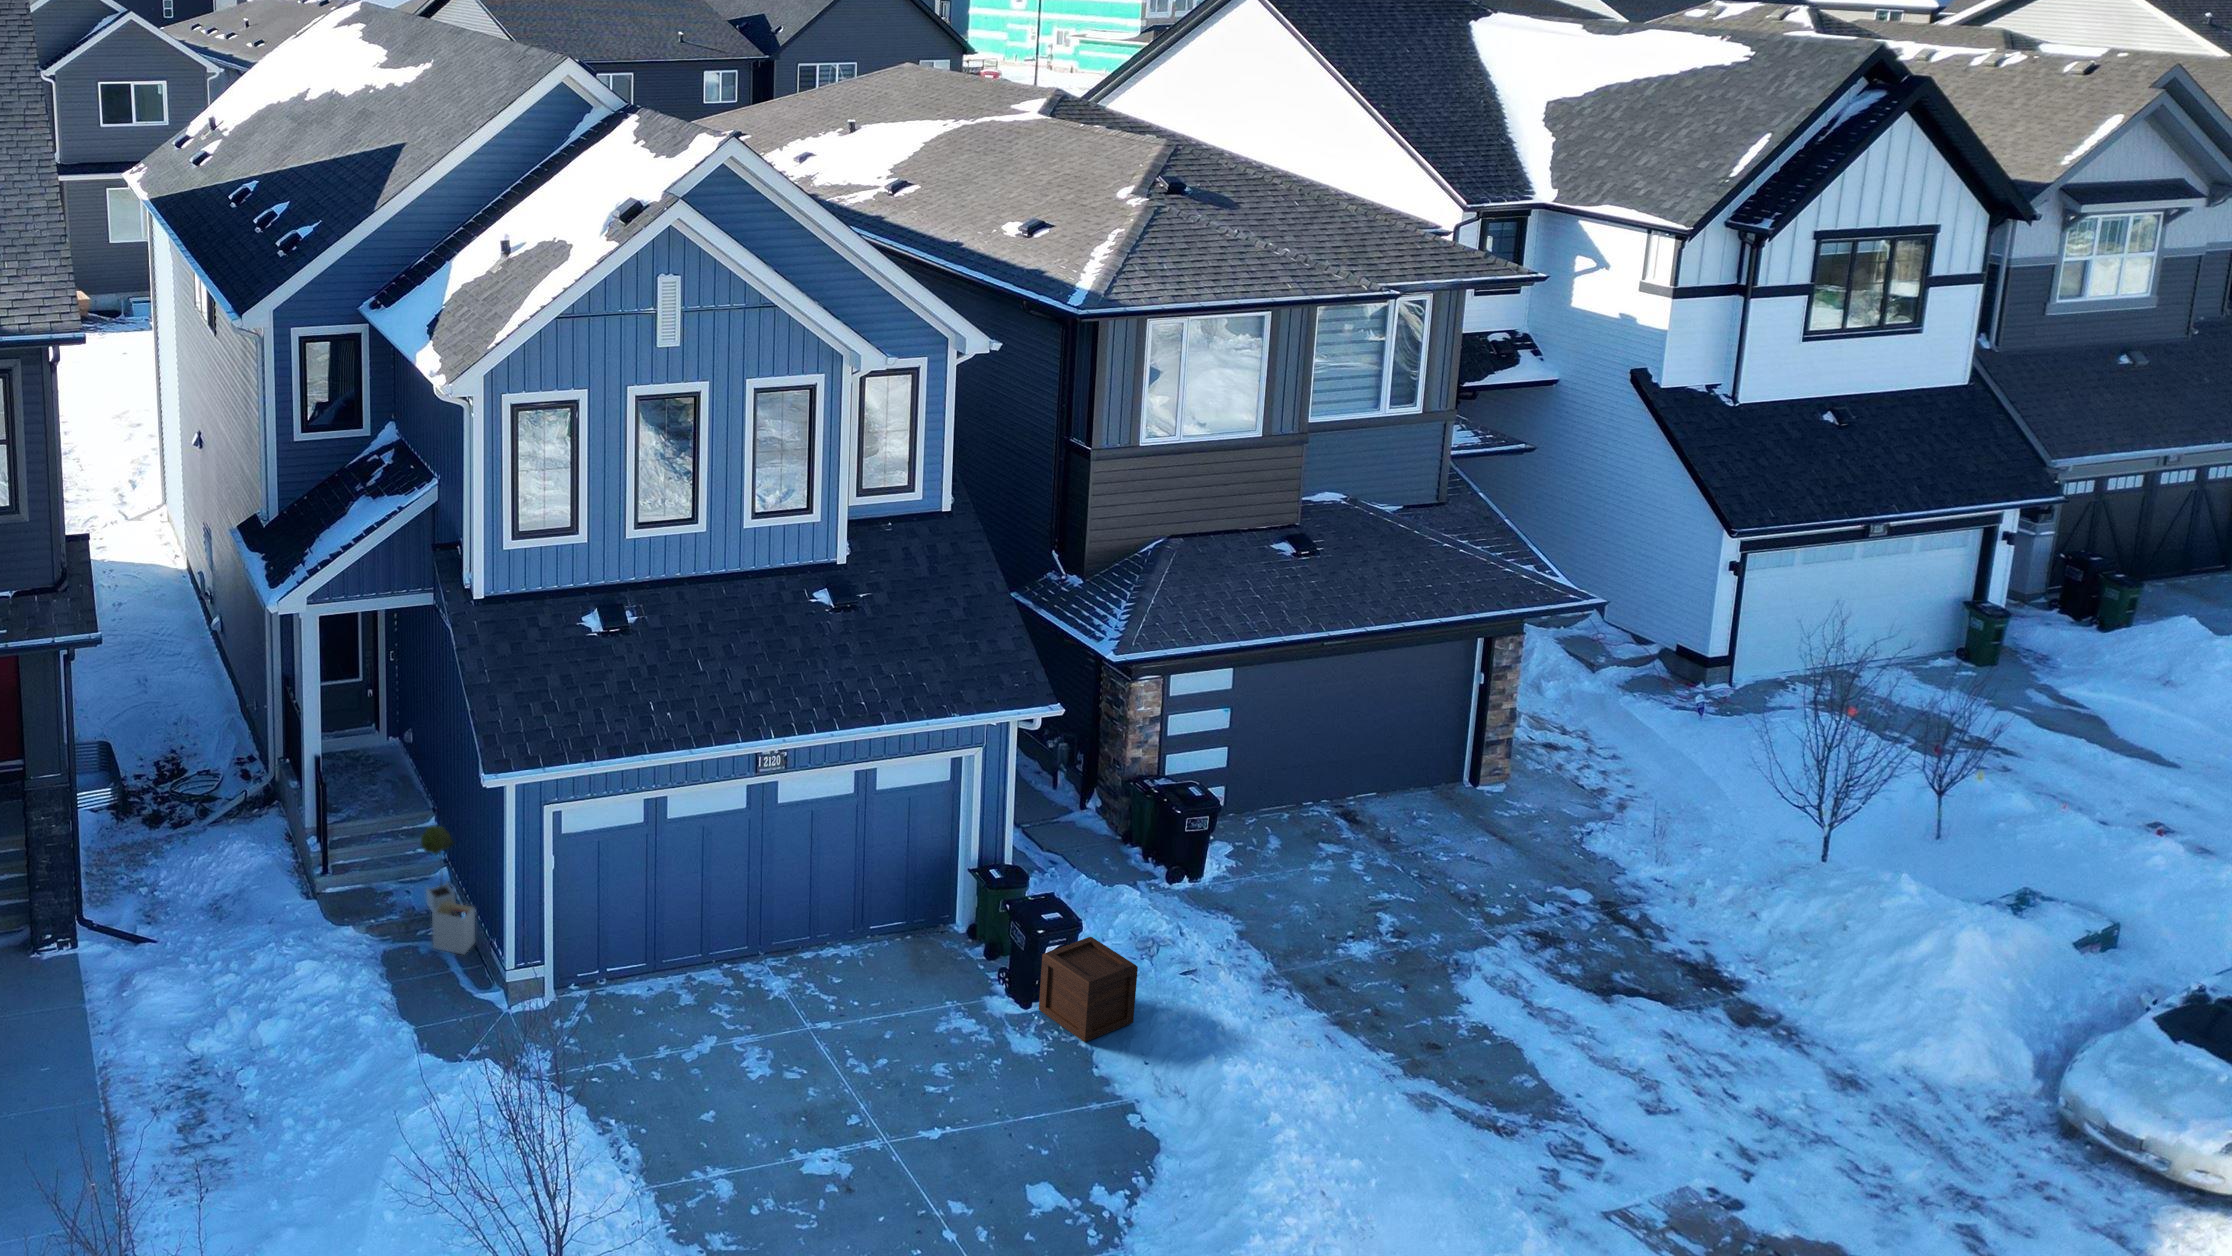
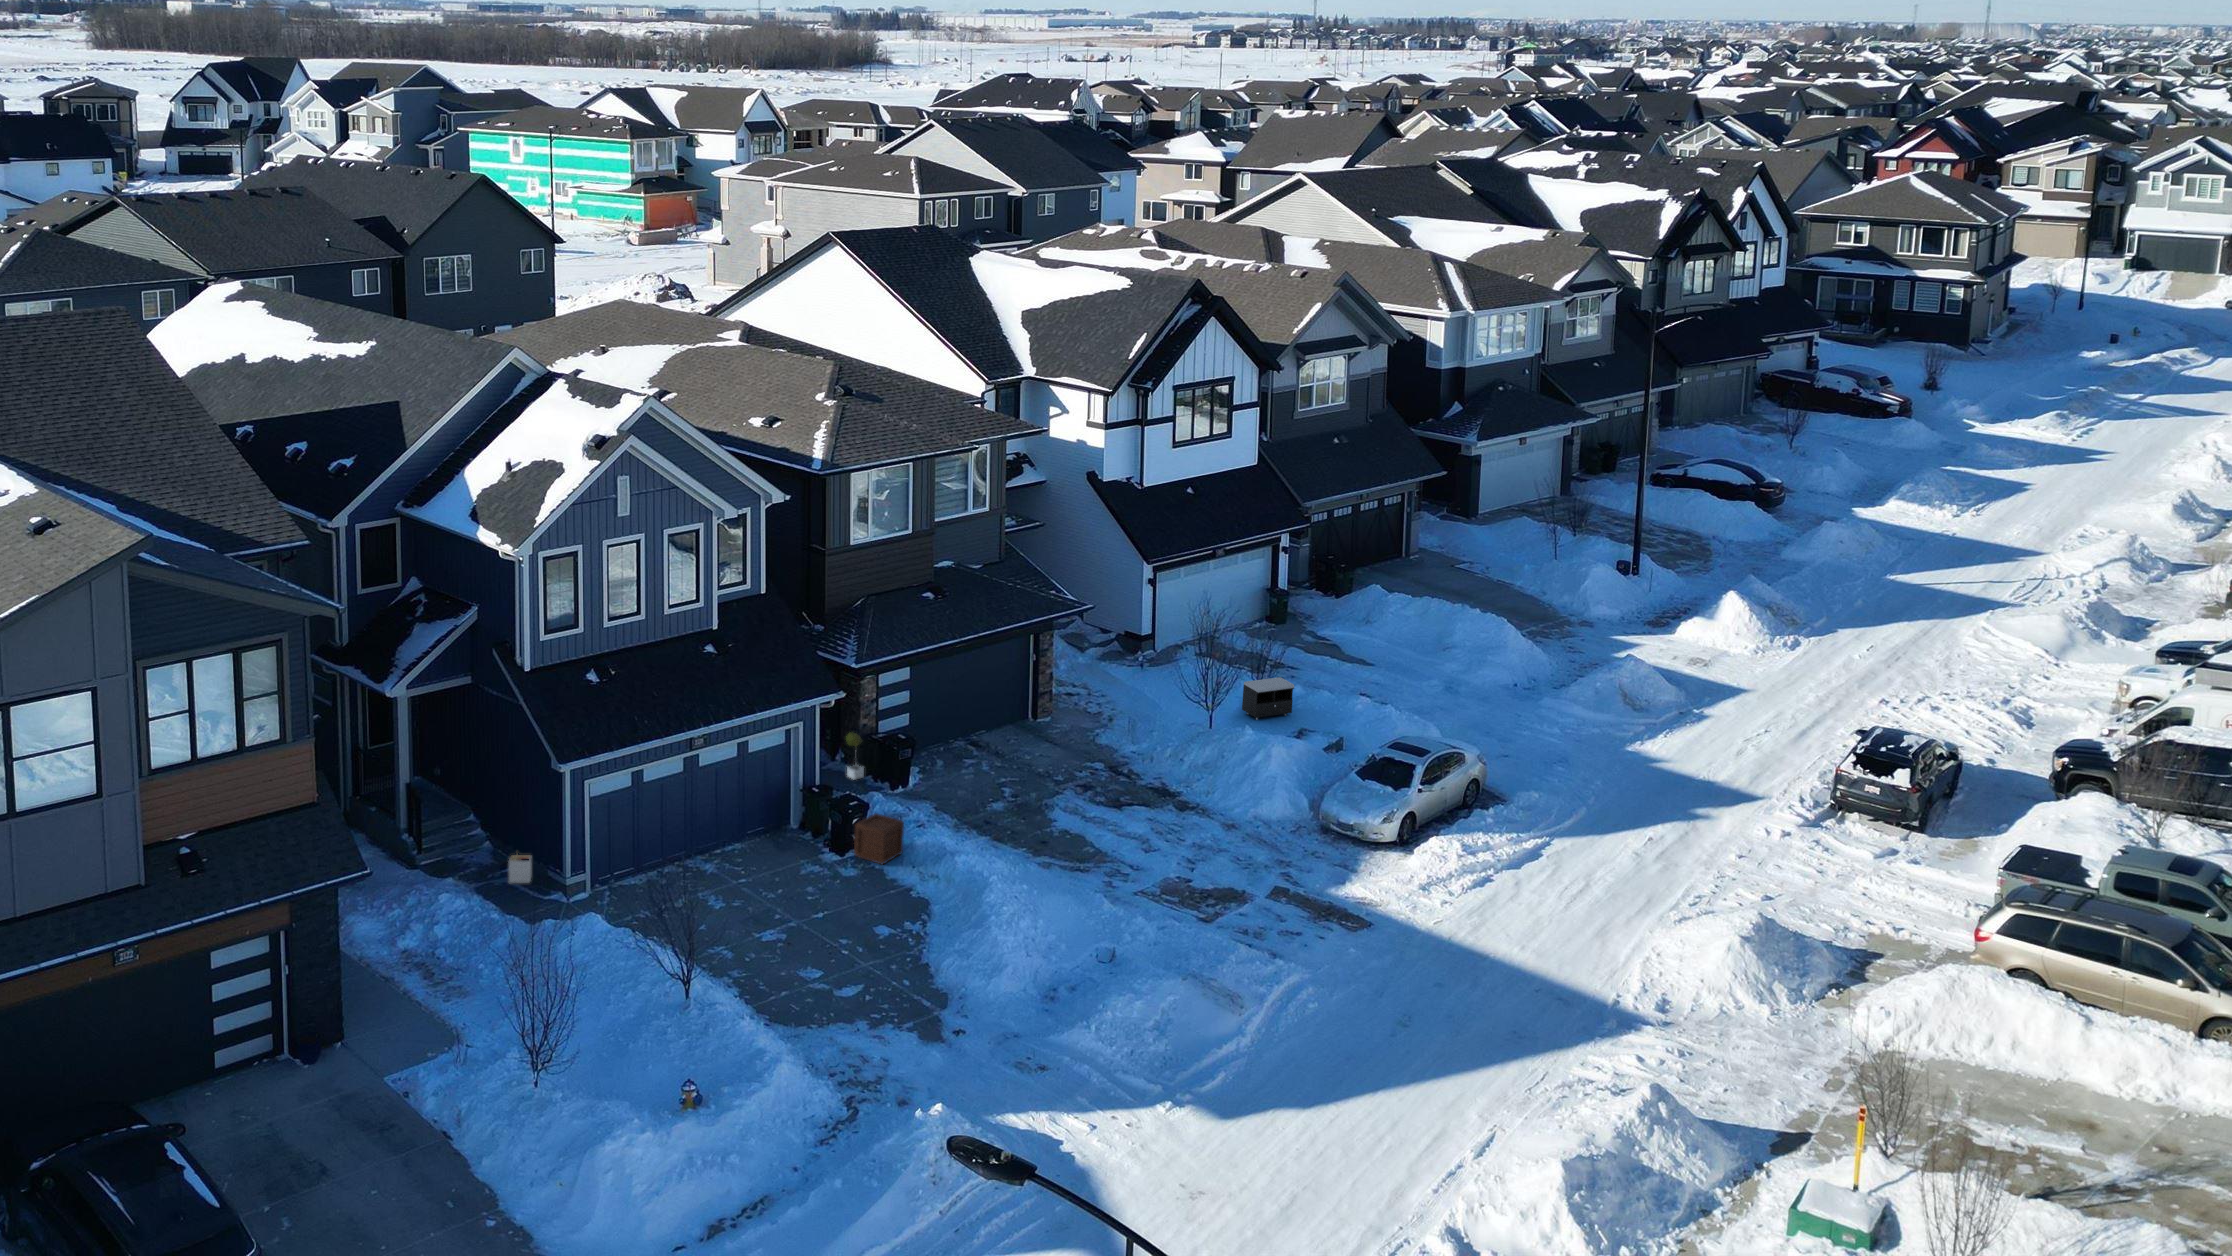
storage bench: none [1901,775,2025,852] -> present [1242,677,1294,720]
potted tree: present [420,825,456,912] -> present [846,733,864,779]

